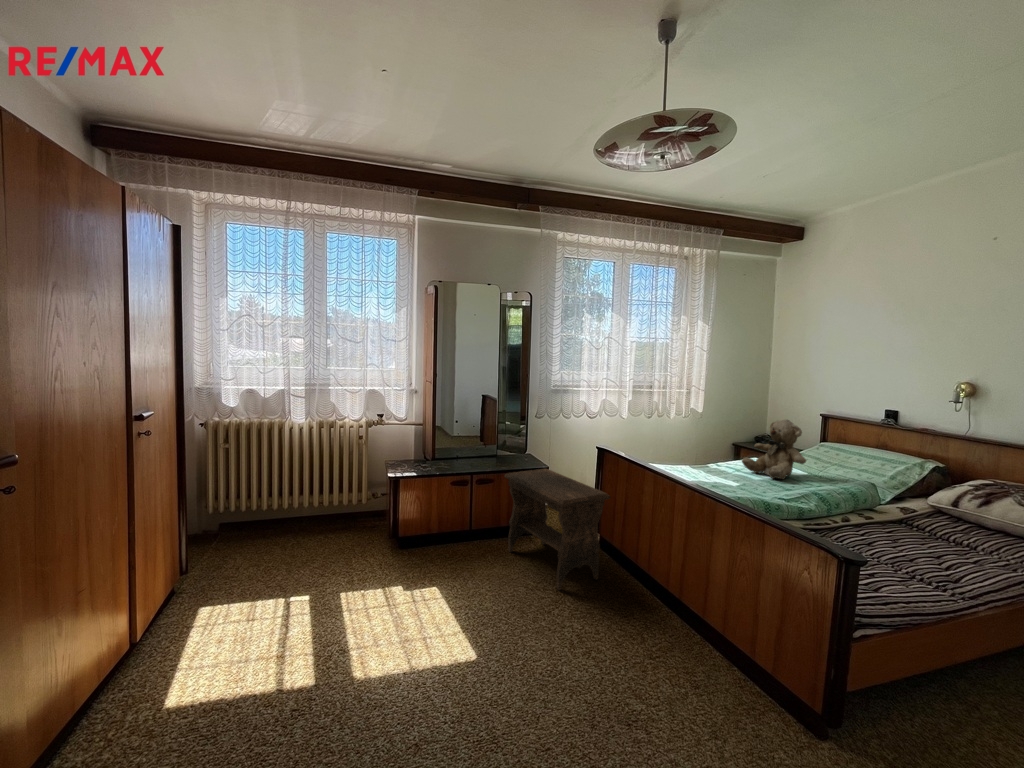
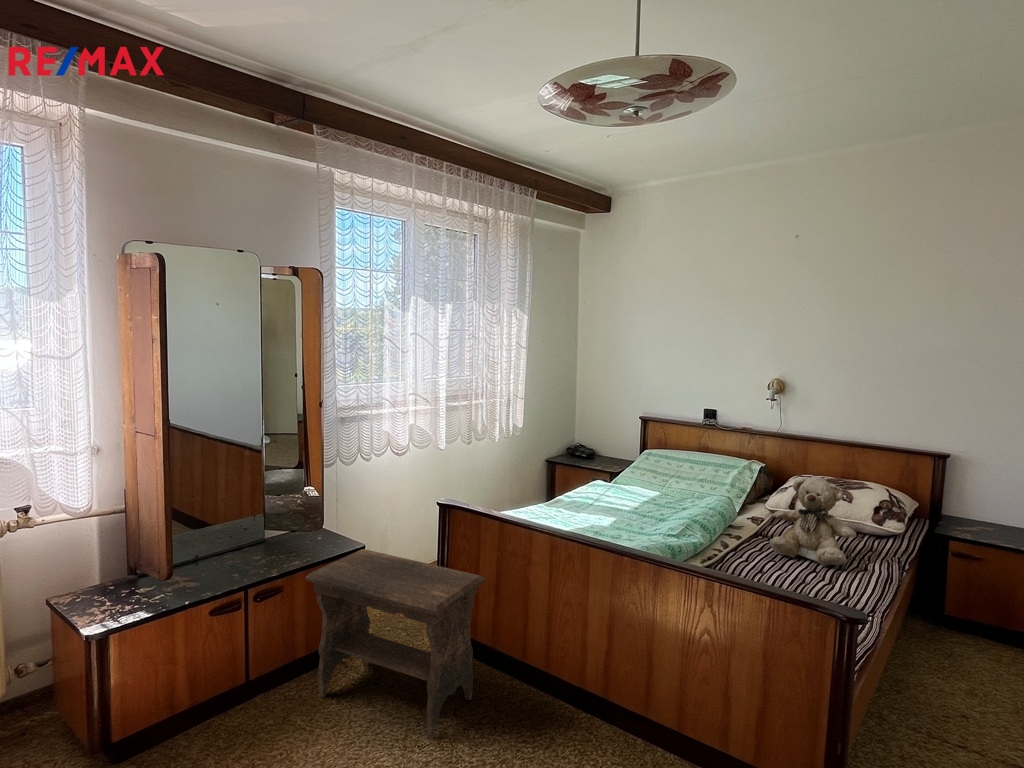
teddy bear: present [742,420,806,479] -> present [770,476,856,567]

